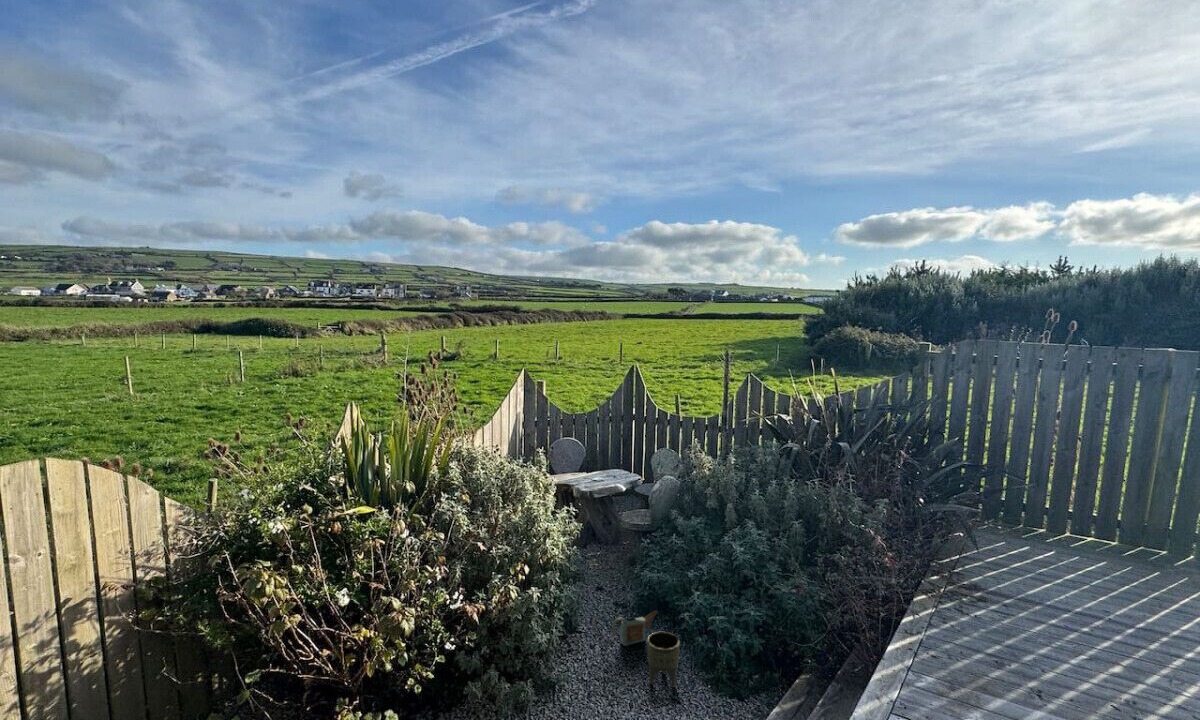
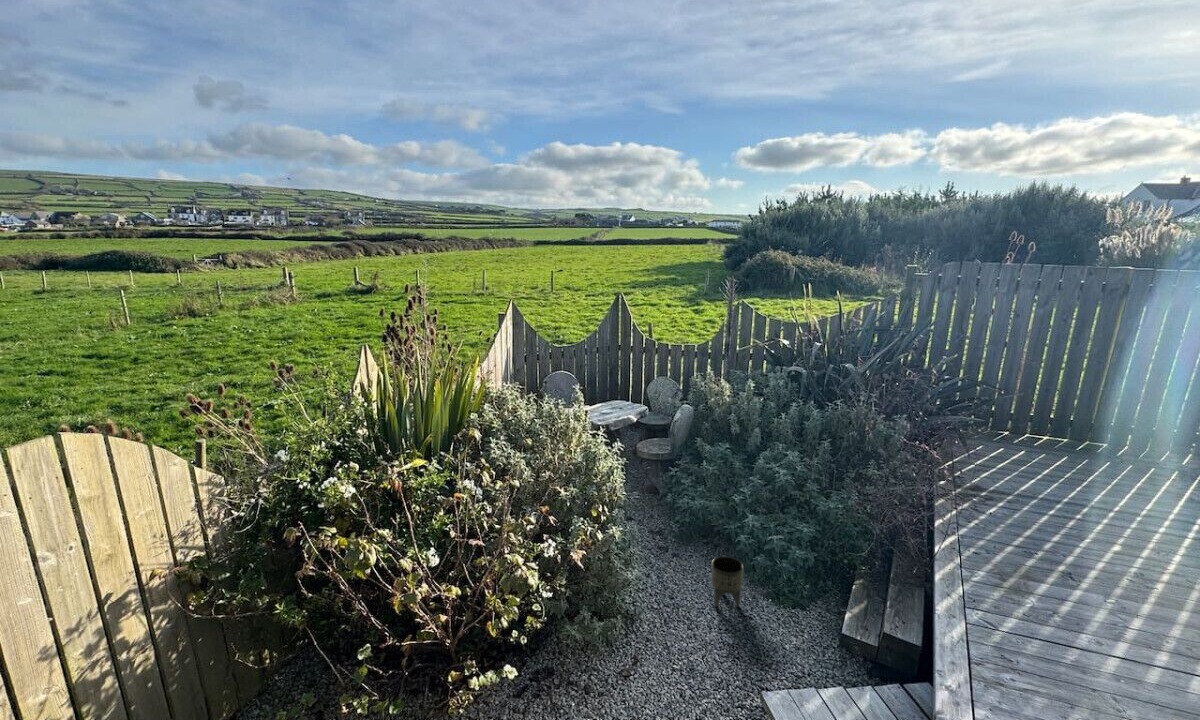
watering can: present [612,611,657,646] -> none [664,536,703,573]

